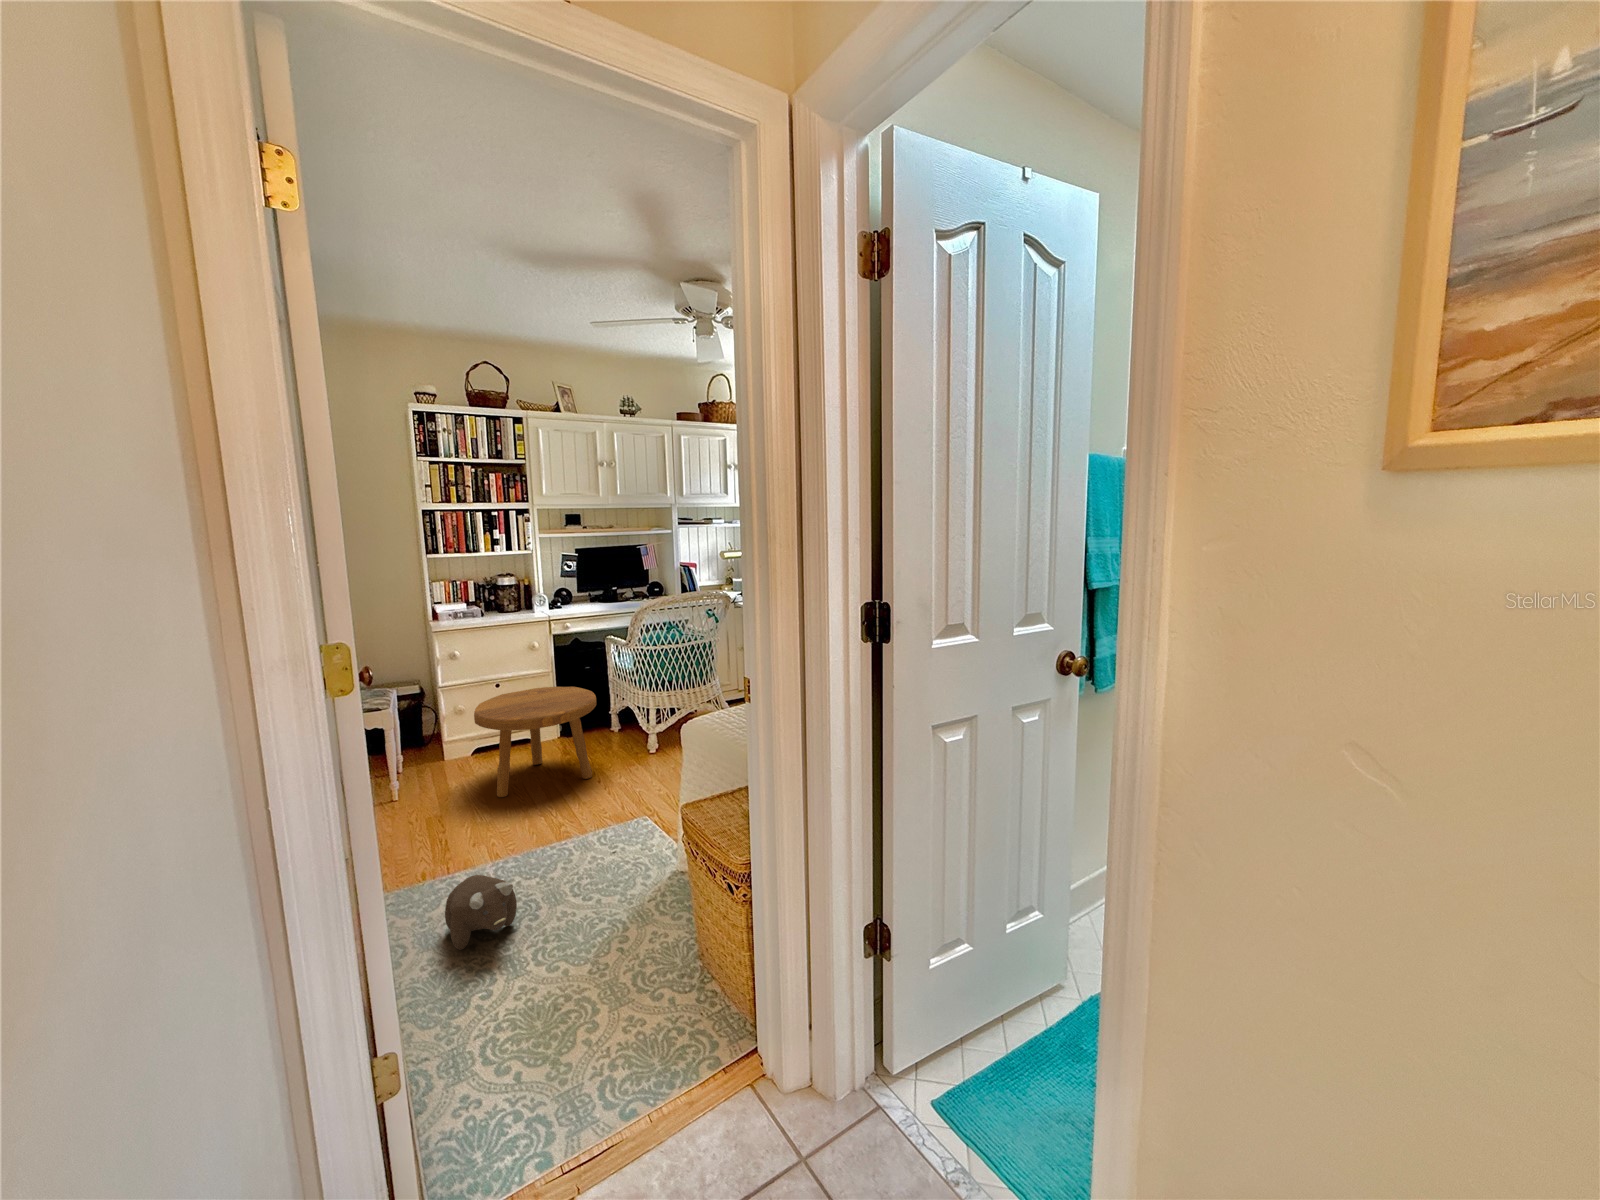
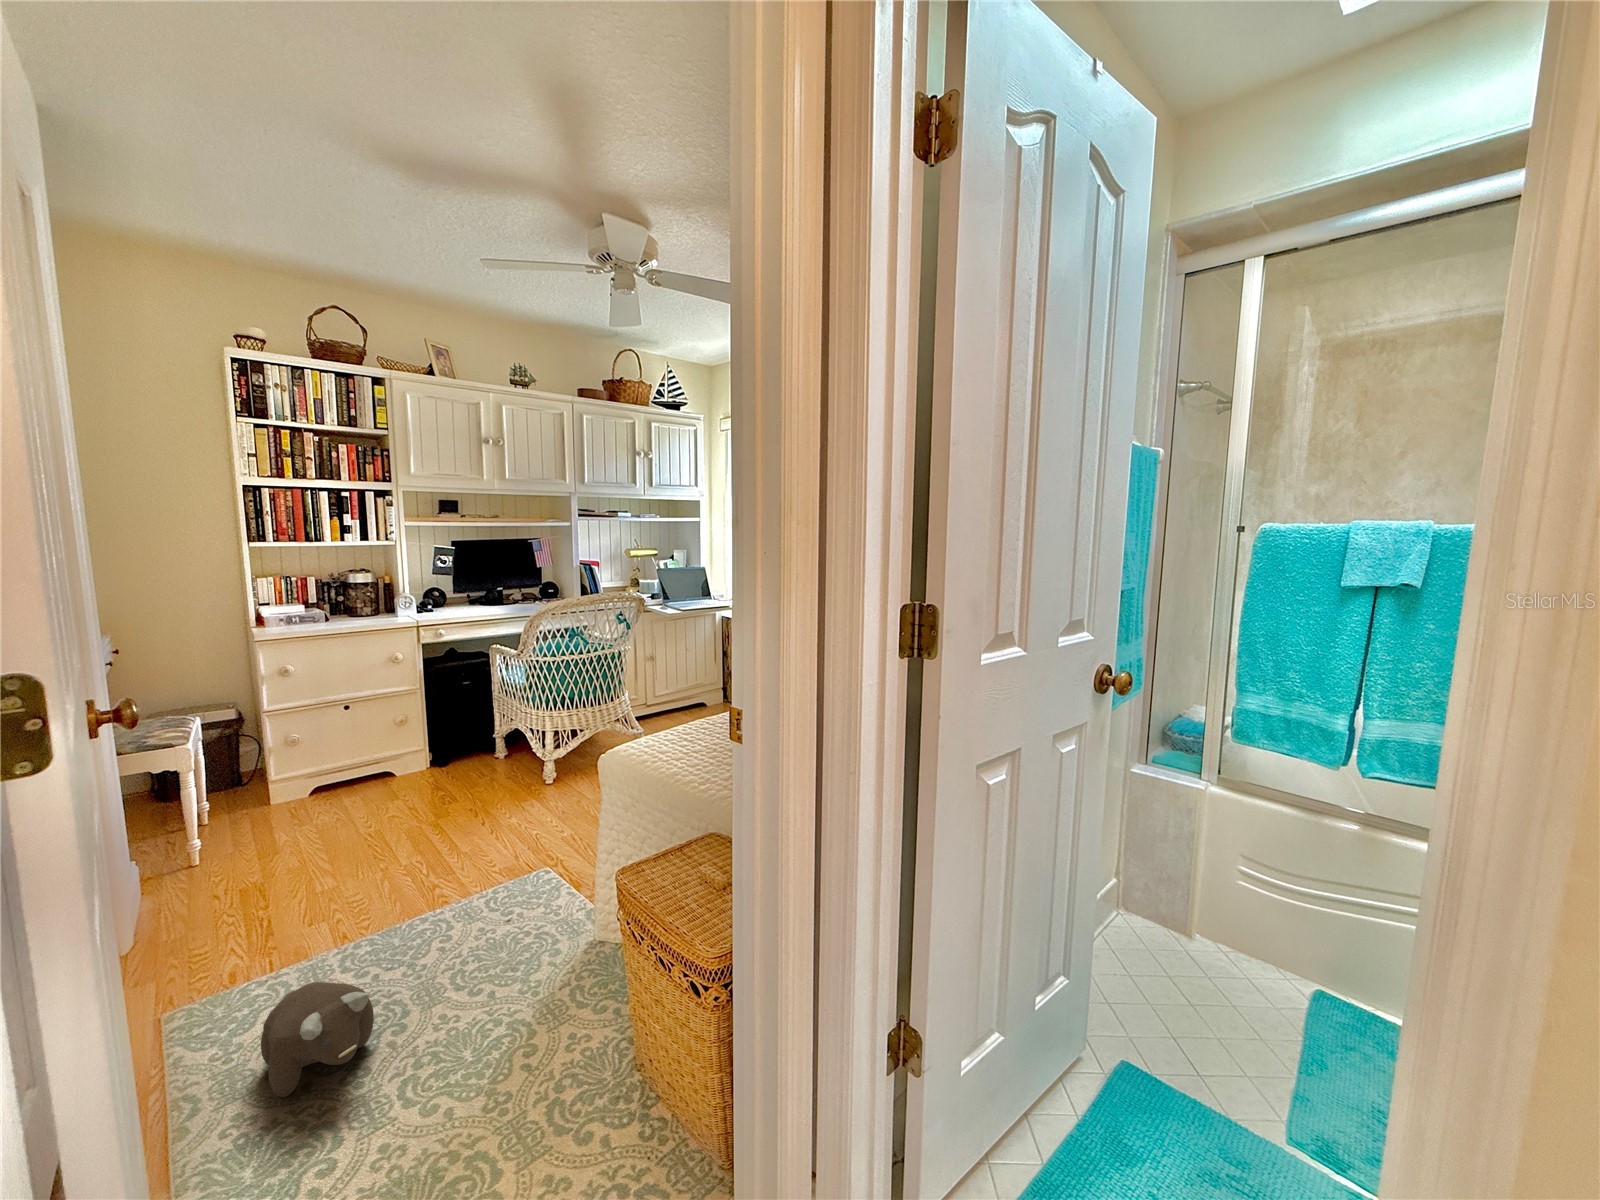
footstool: present [474,687,596,797] -> none [313,707,481,852]

